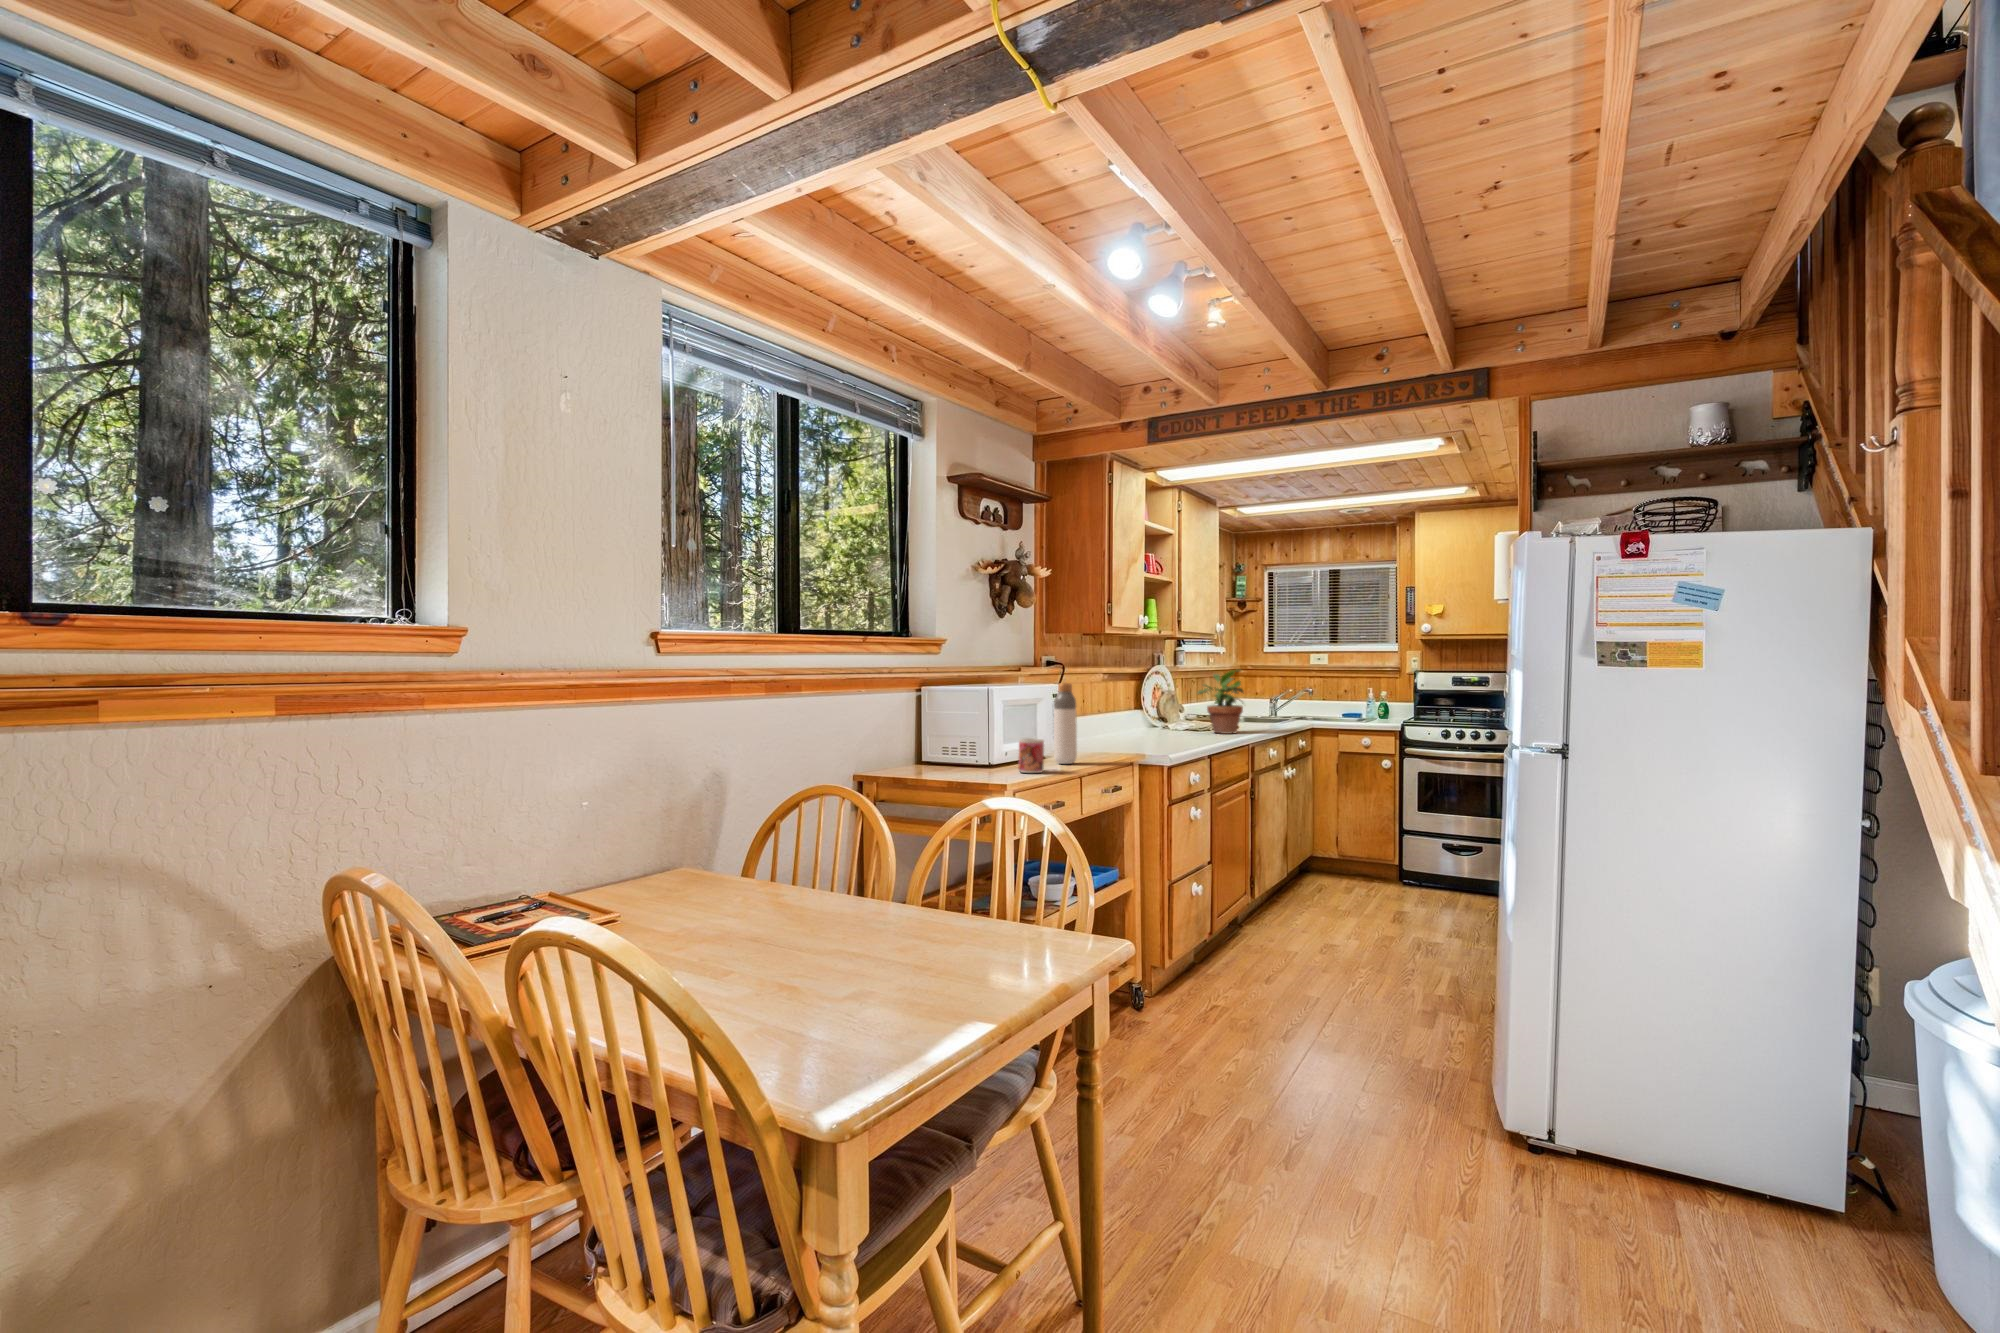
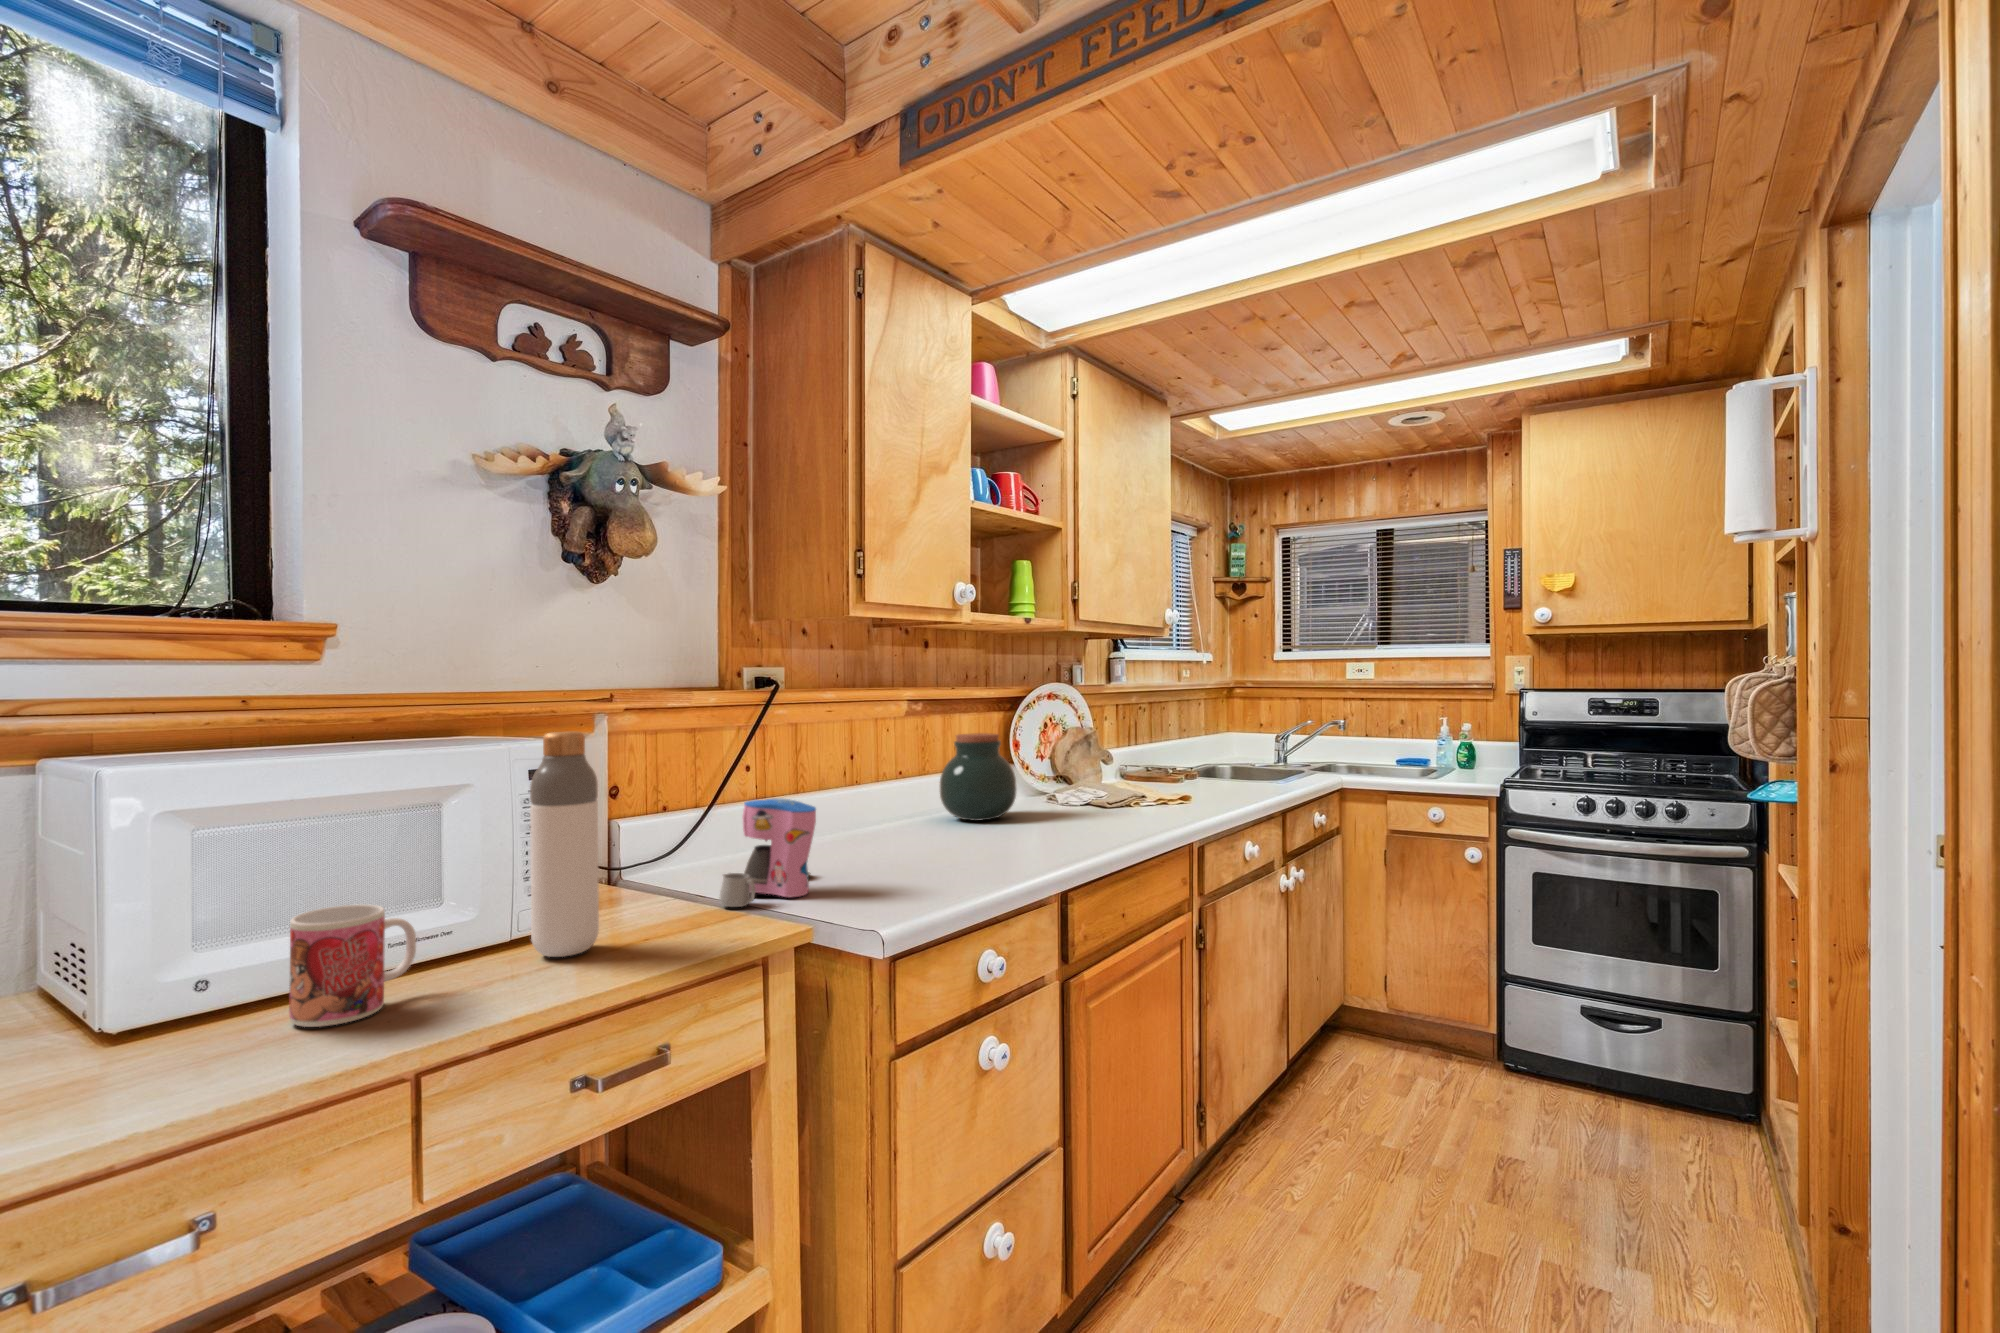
potted plant: present [1197,670,1243,734] -> none [1088,688,1185,815]
jar: none [1122,692,1161,736] -> present [940,733,1017,821]
coffee maker: none [1088,714,1123,756] -> present [720,799,816,907]

